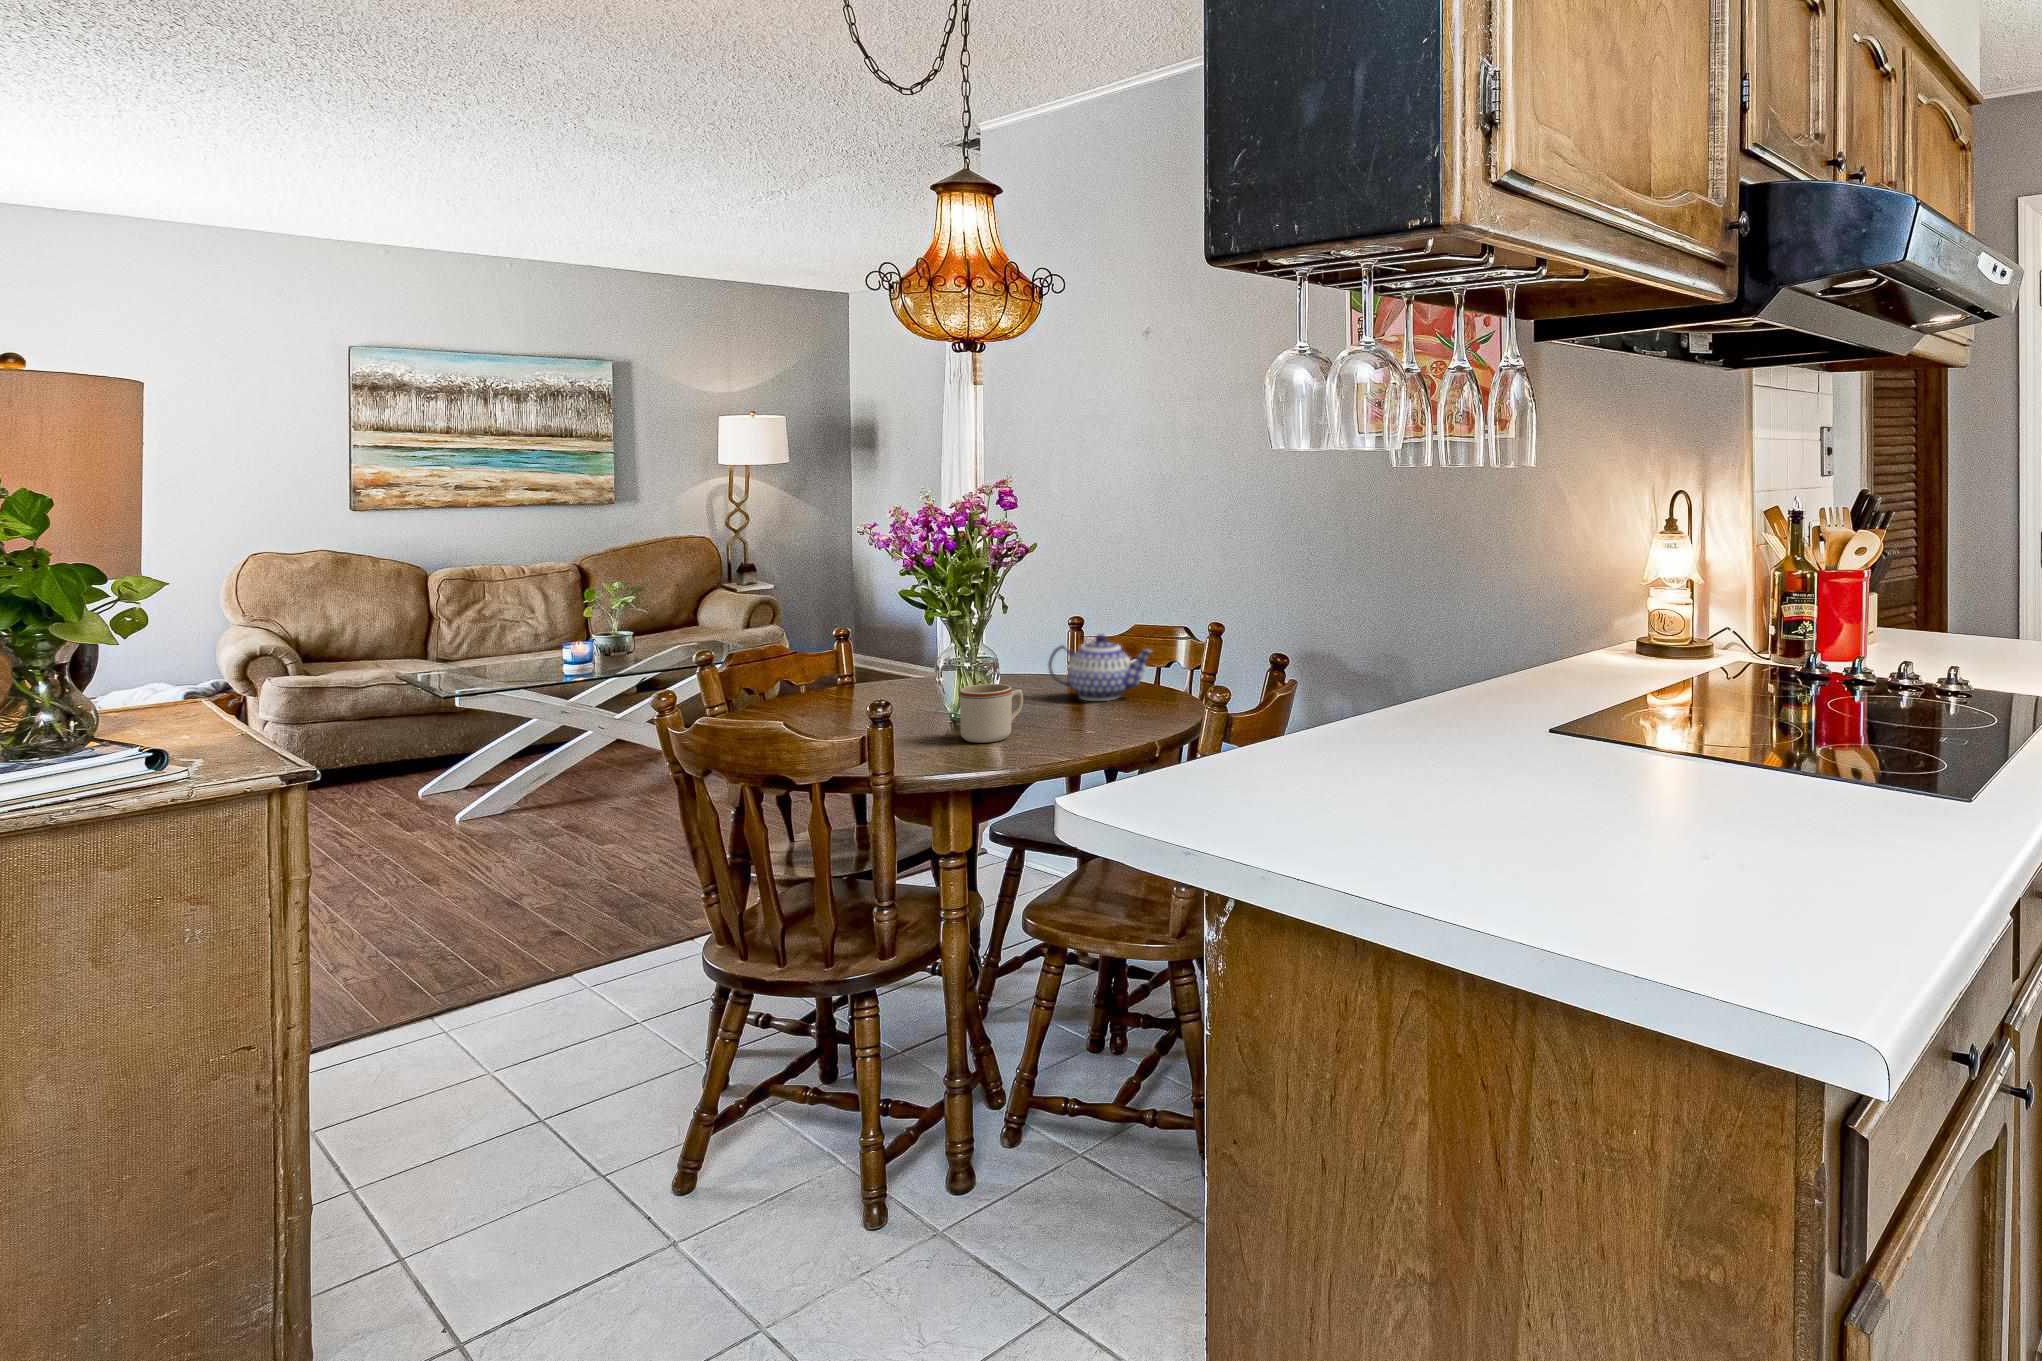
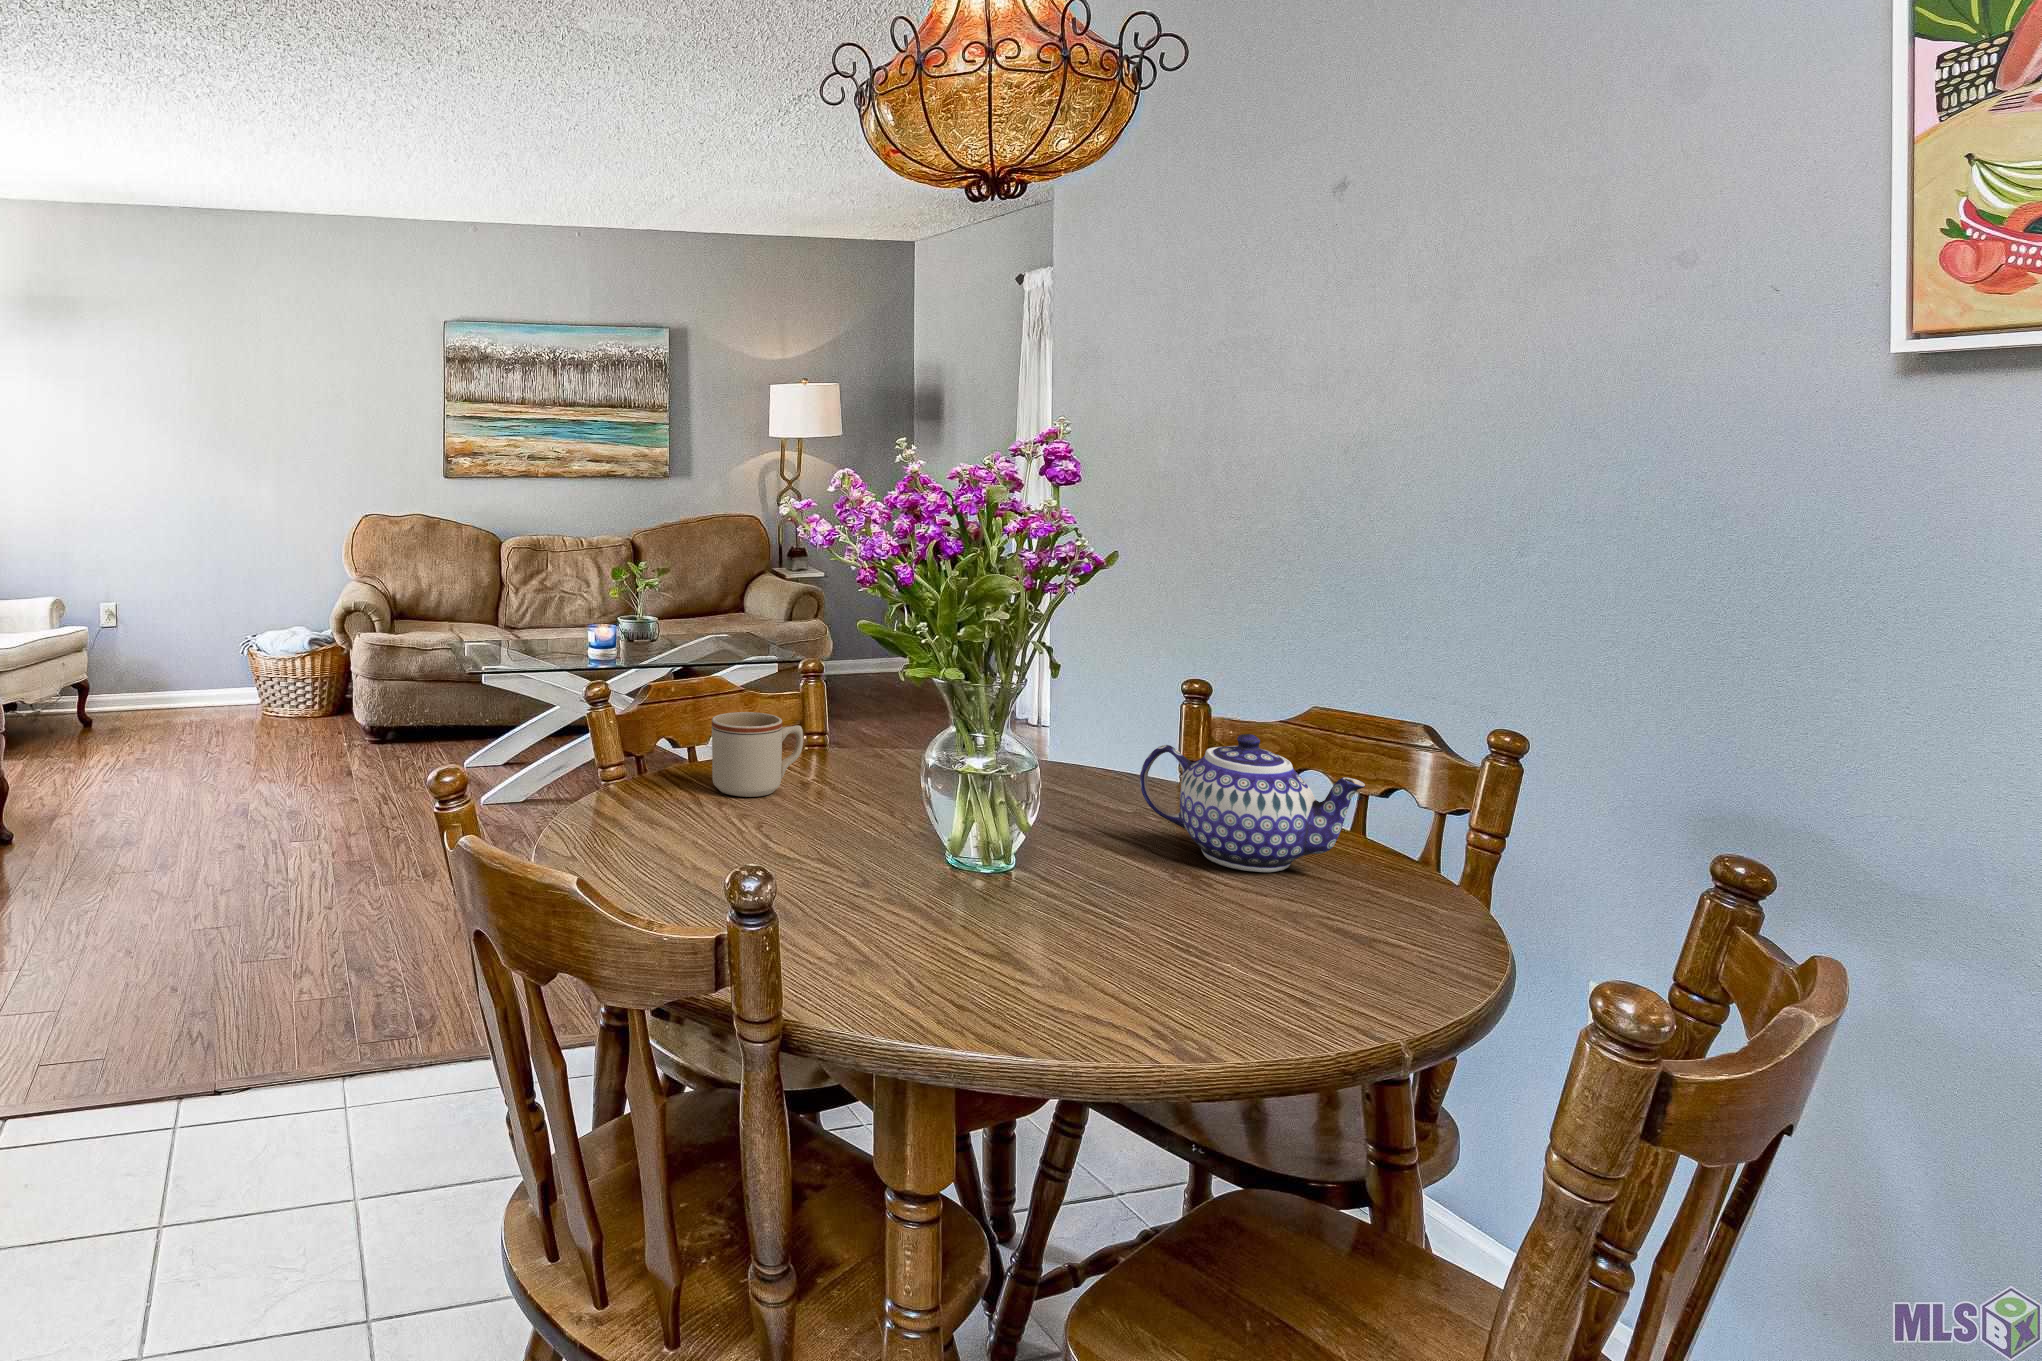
mug: present [960,684,1023,743] -> present [712,712,803,797]

